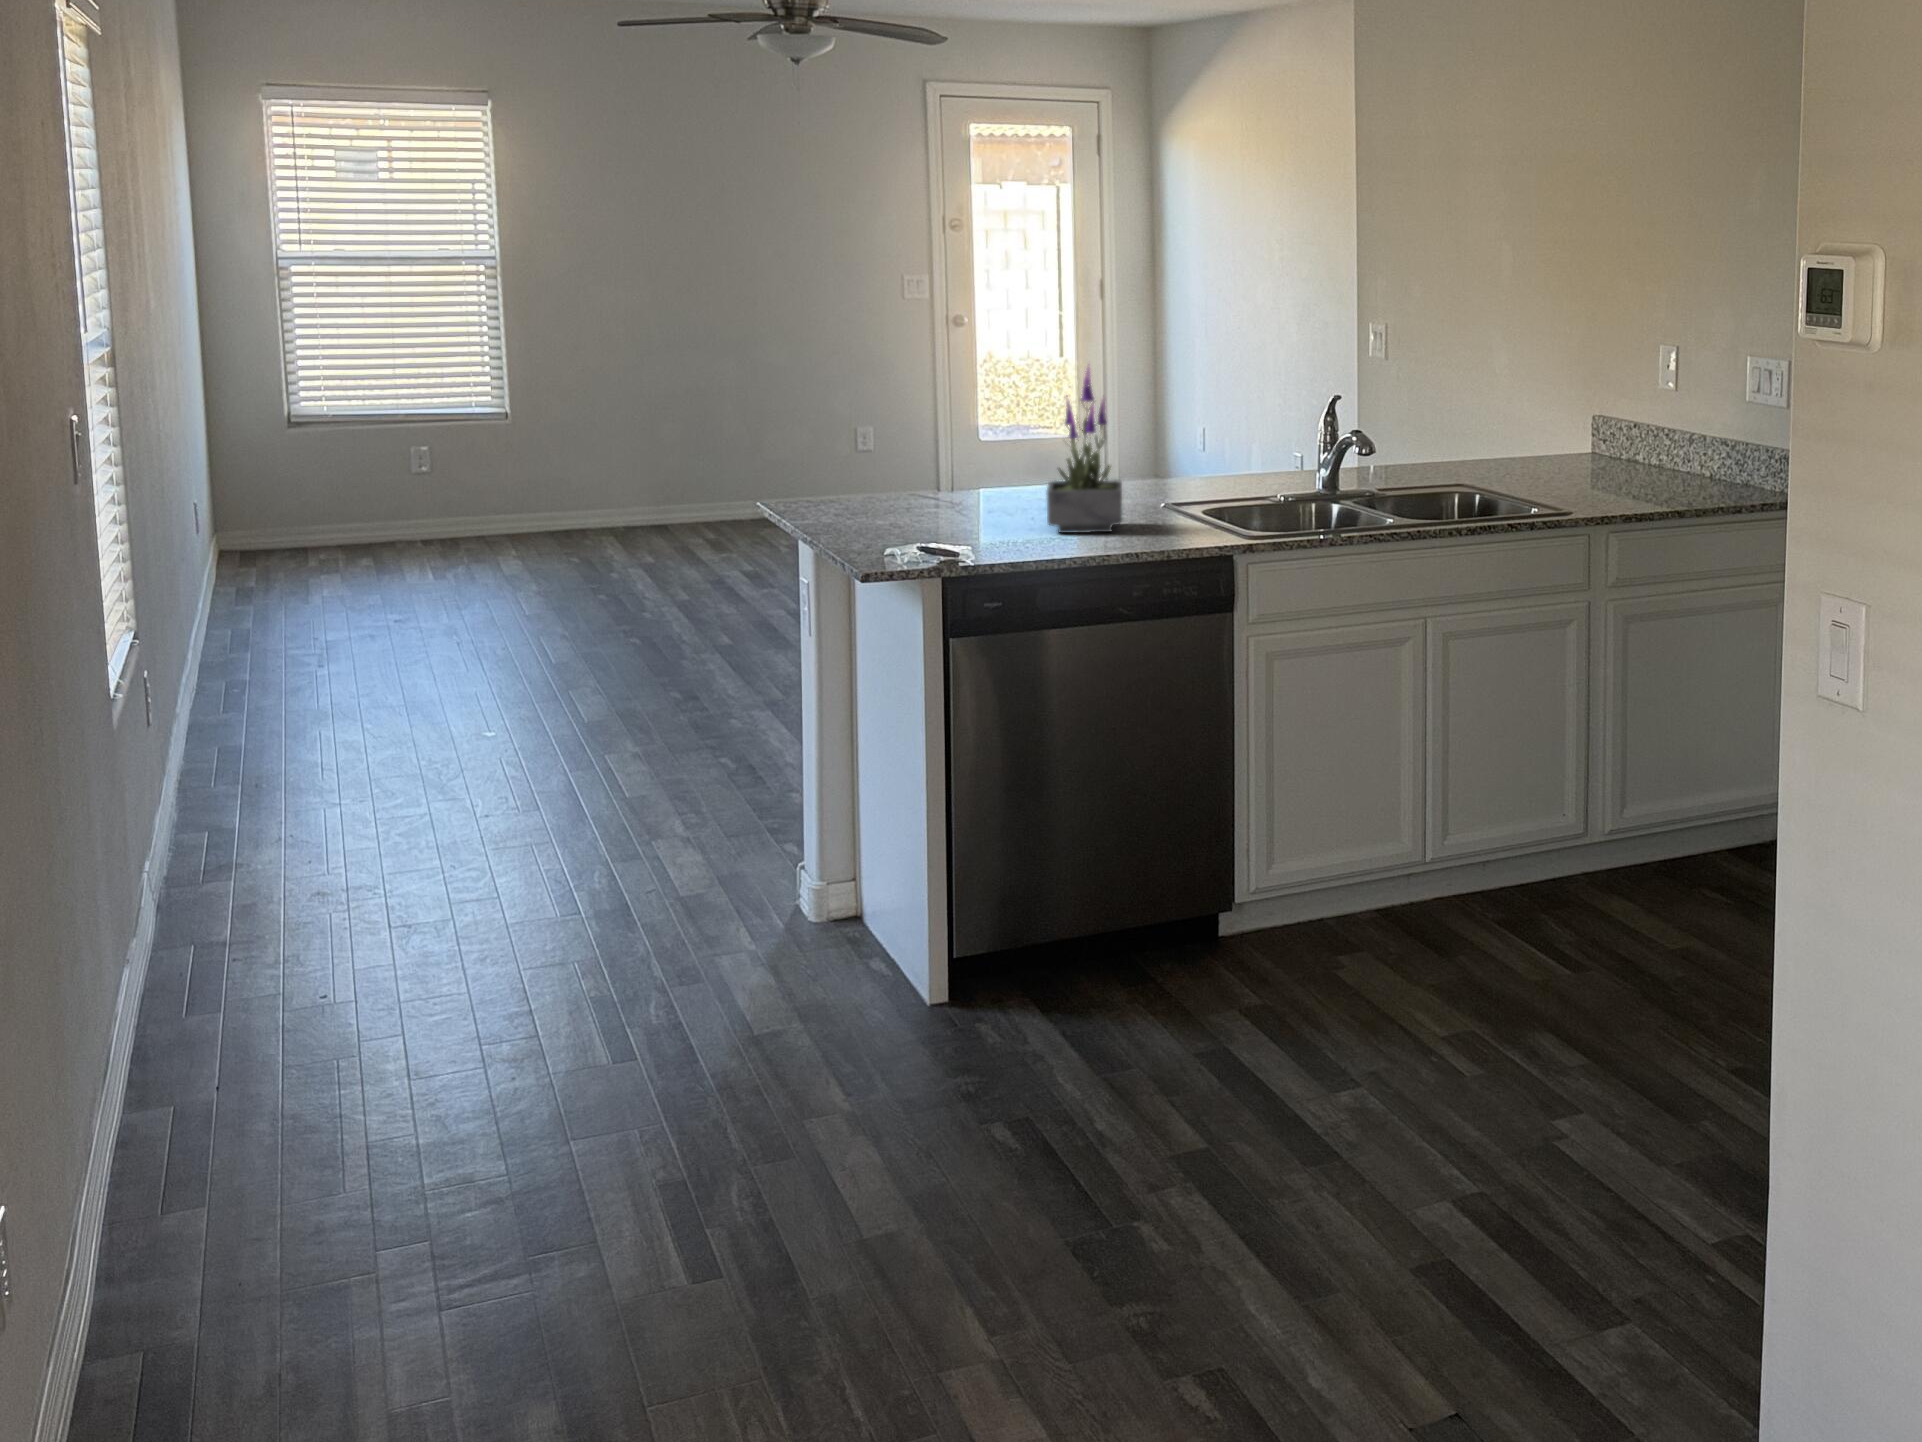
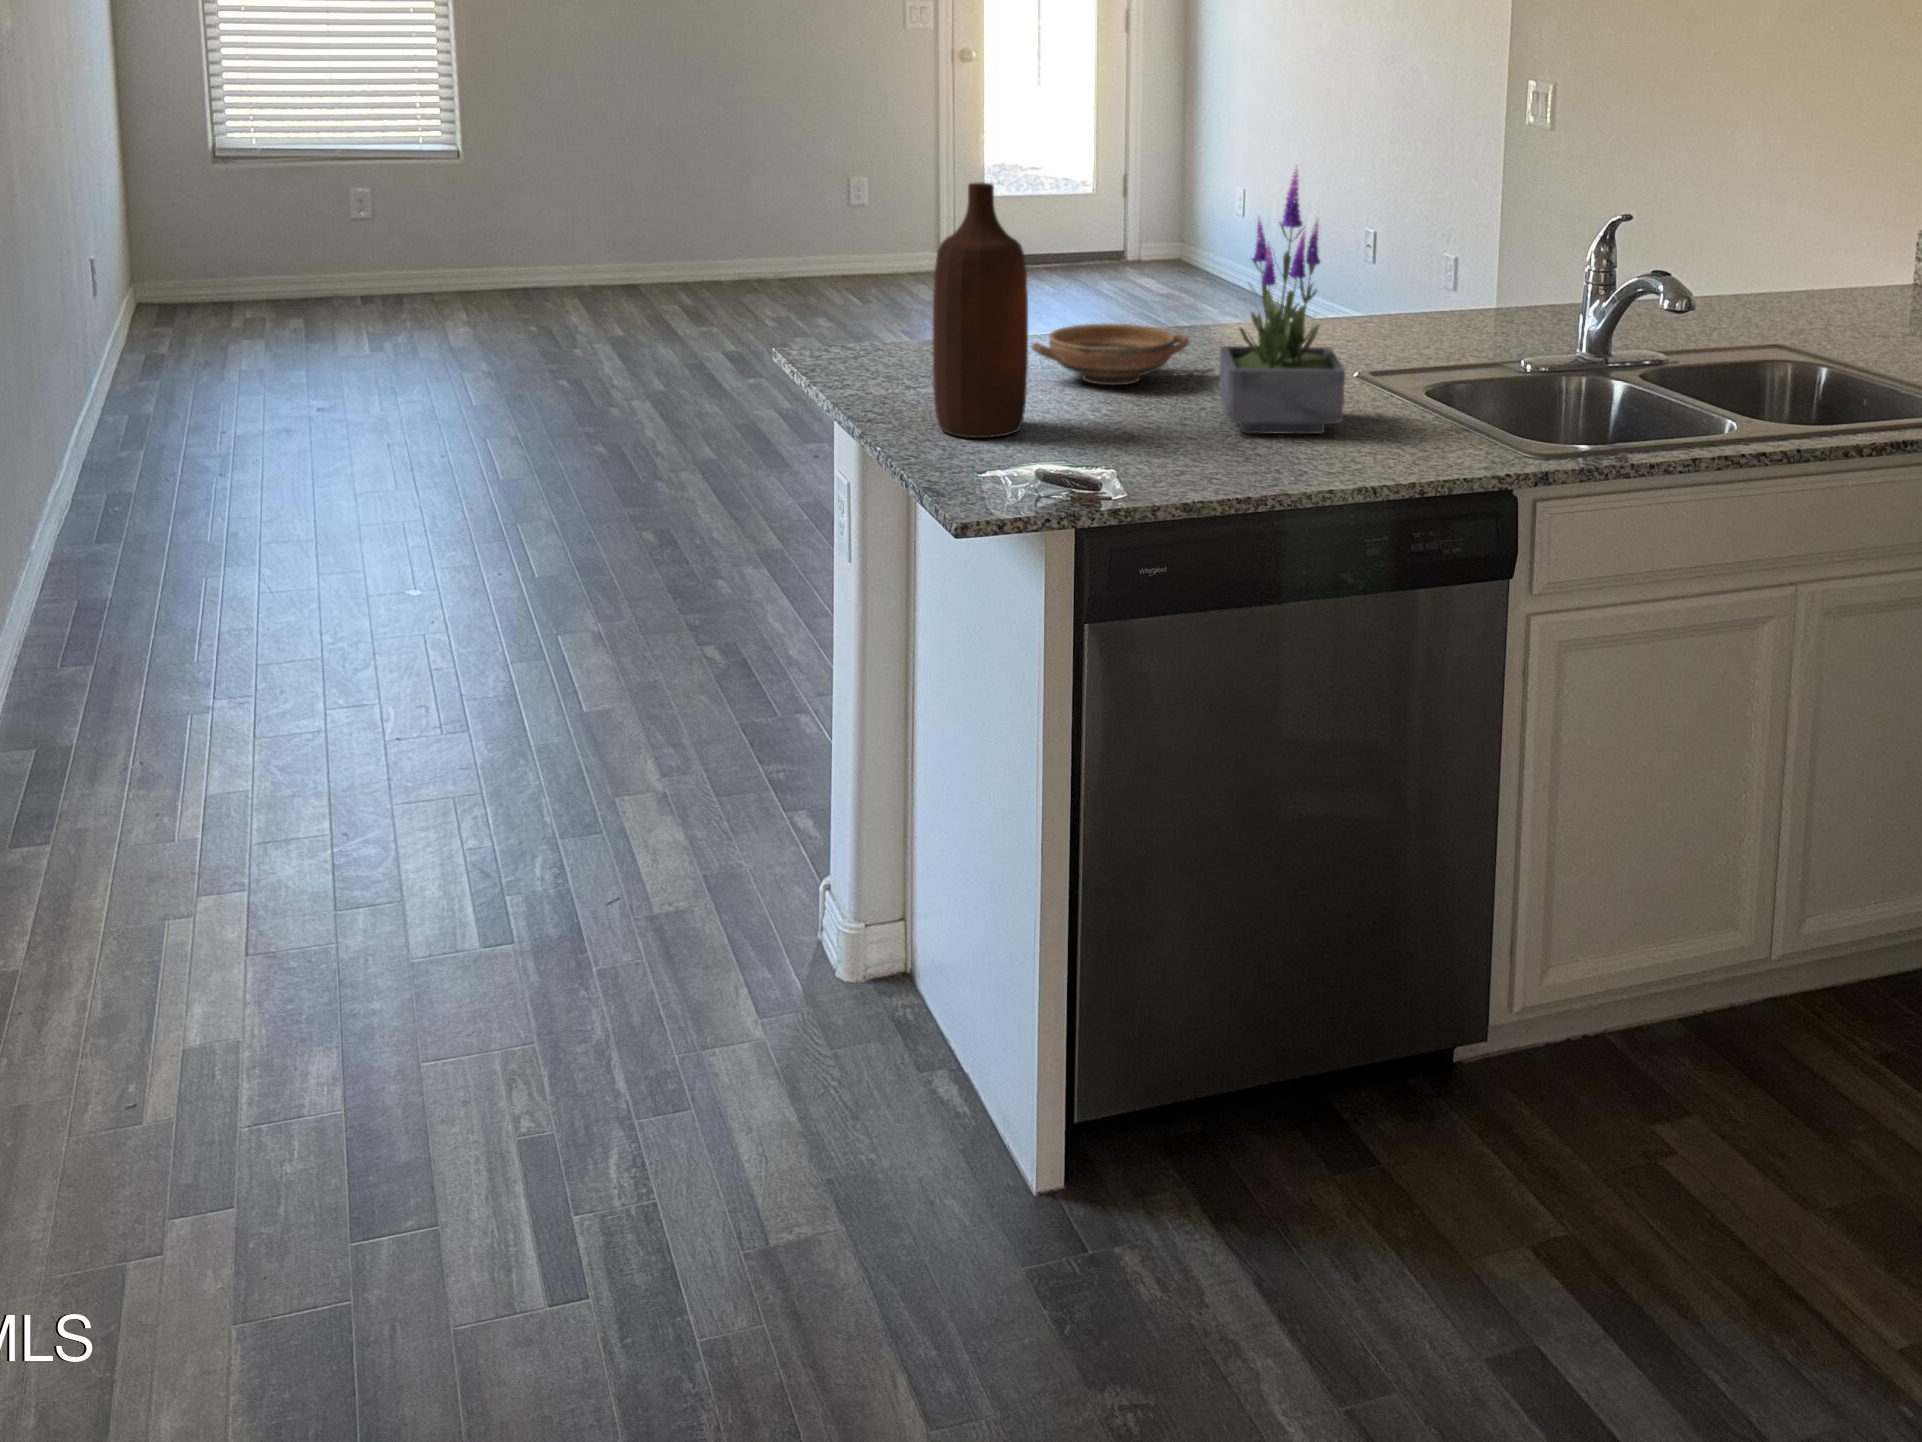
bottle: none [852,376,914,538] -> present [933,183,1028,438]
bowl: none [929,476,1057,514] -> present [1032,324,1213,385]

